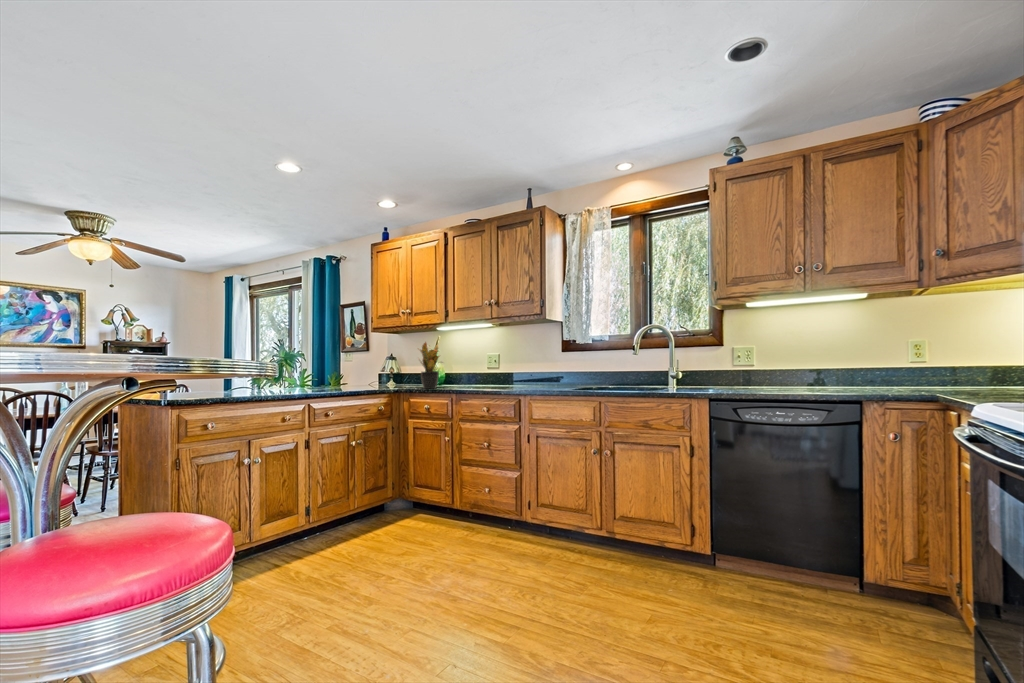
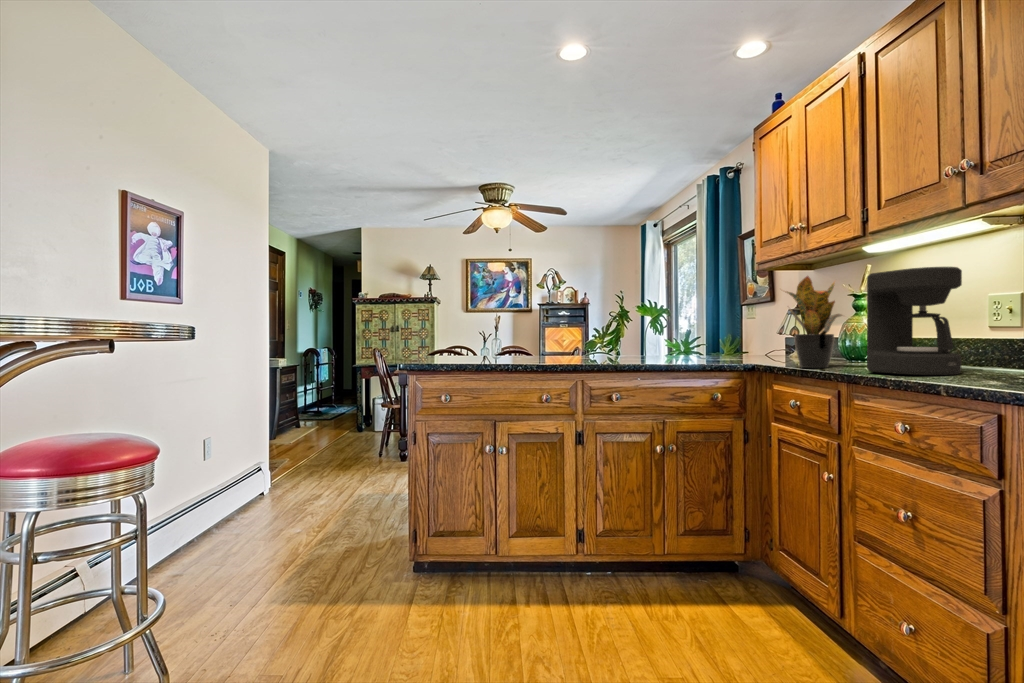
coffee maker: none [459,344,492,388] -> present [867,267,962,375]

